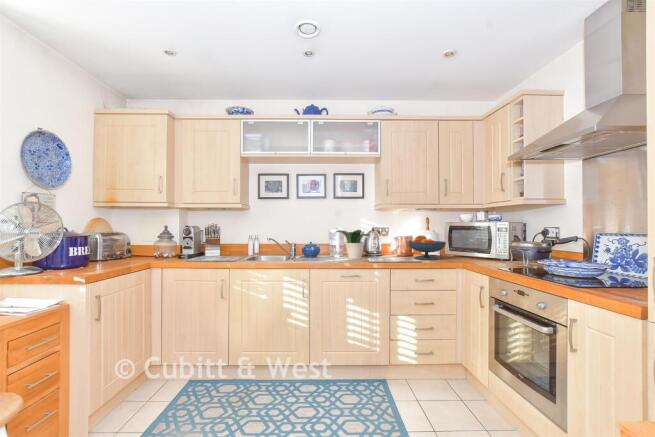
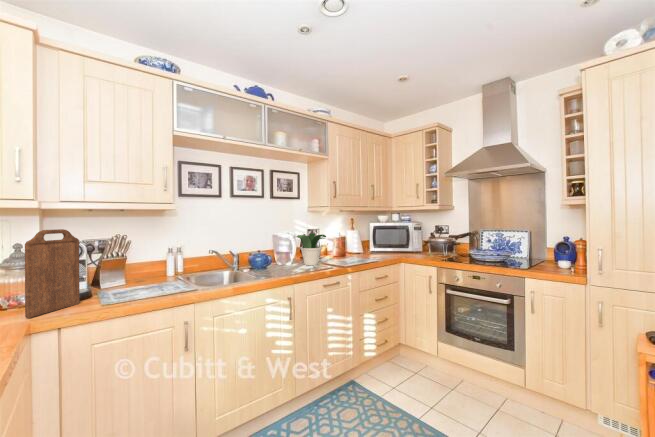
cutting board: none [153,219,182,263] -> present [25,229,80,318]
fruit bowl: present [408,235,446,260] -> none [351,236,384,258]

